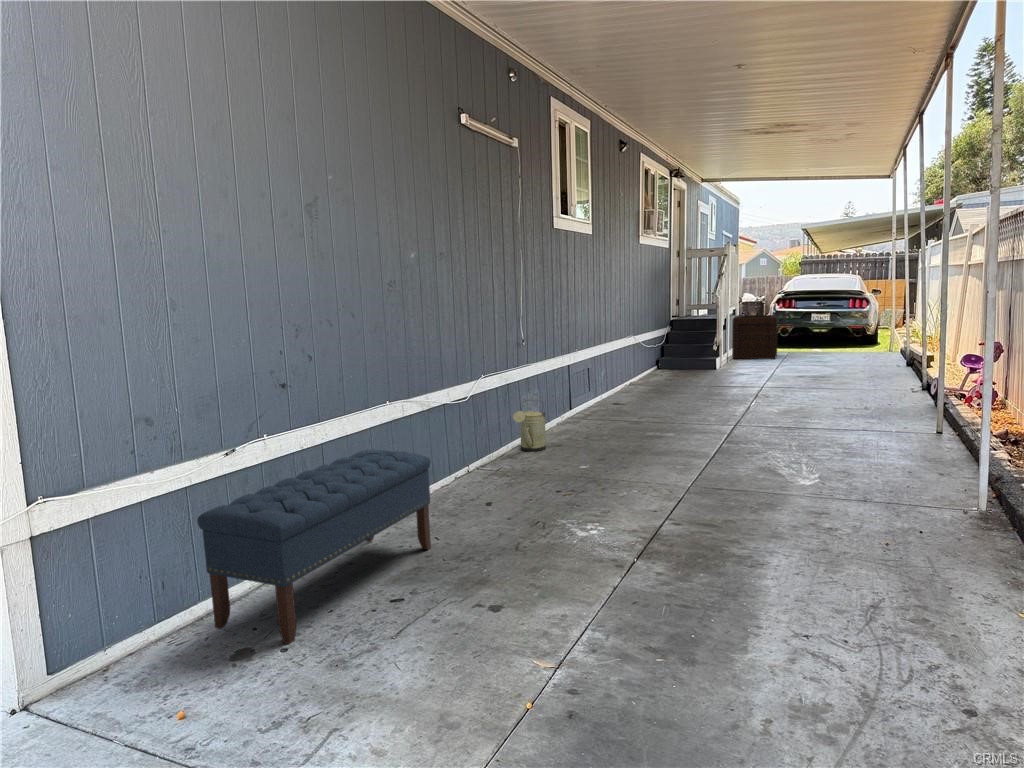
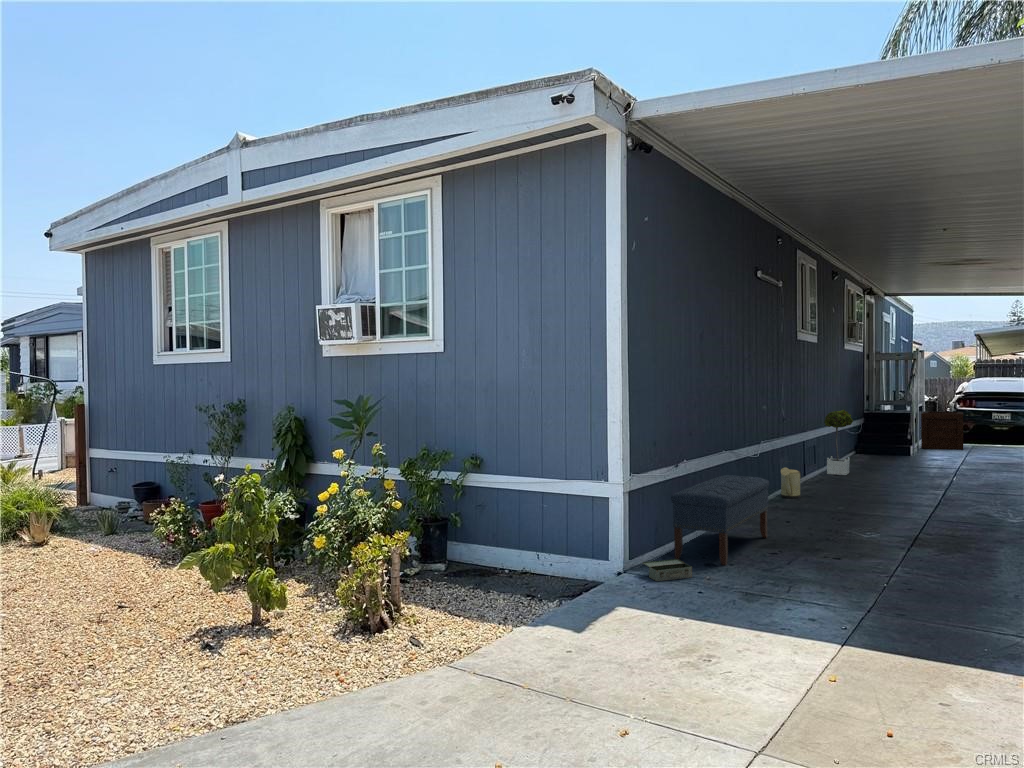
potted tree: none [602,320,637,404] -> present [824,410,853,475]
toolbox: none [88,650,184,722] -> present [642,559,692,581]

